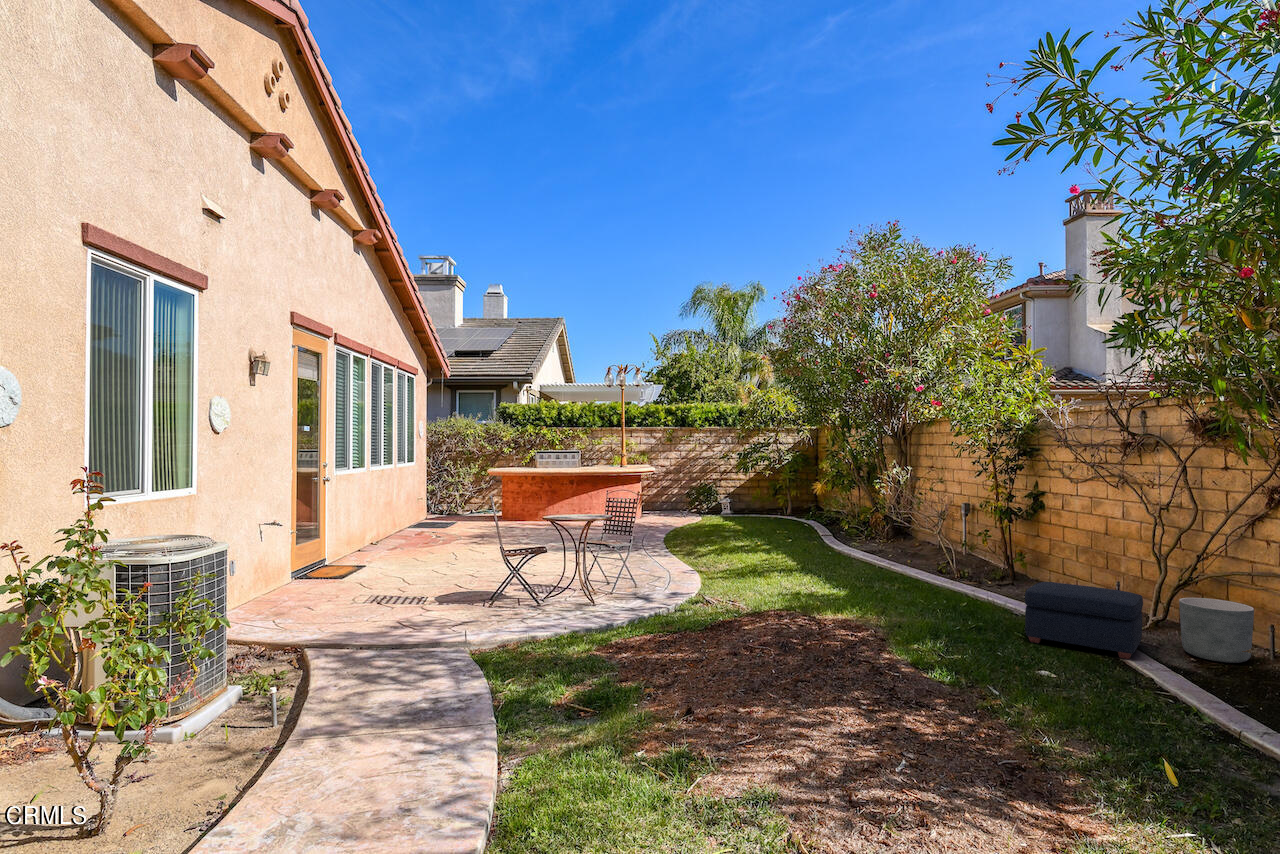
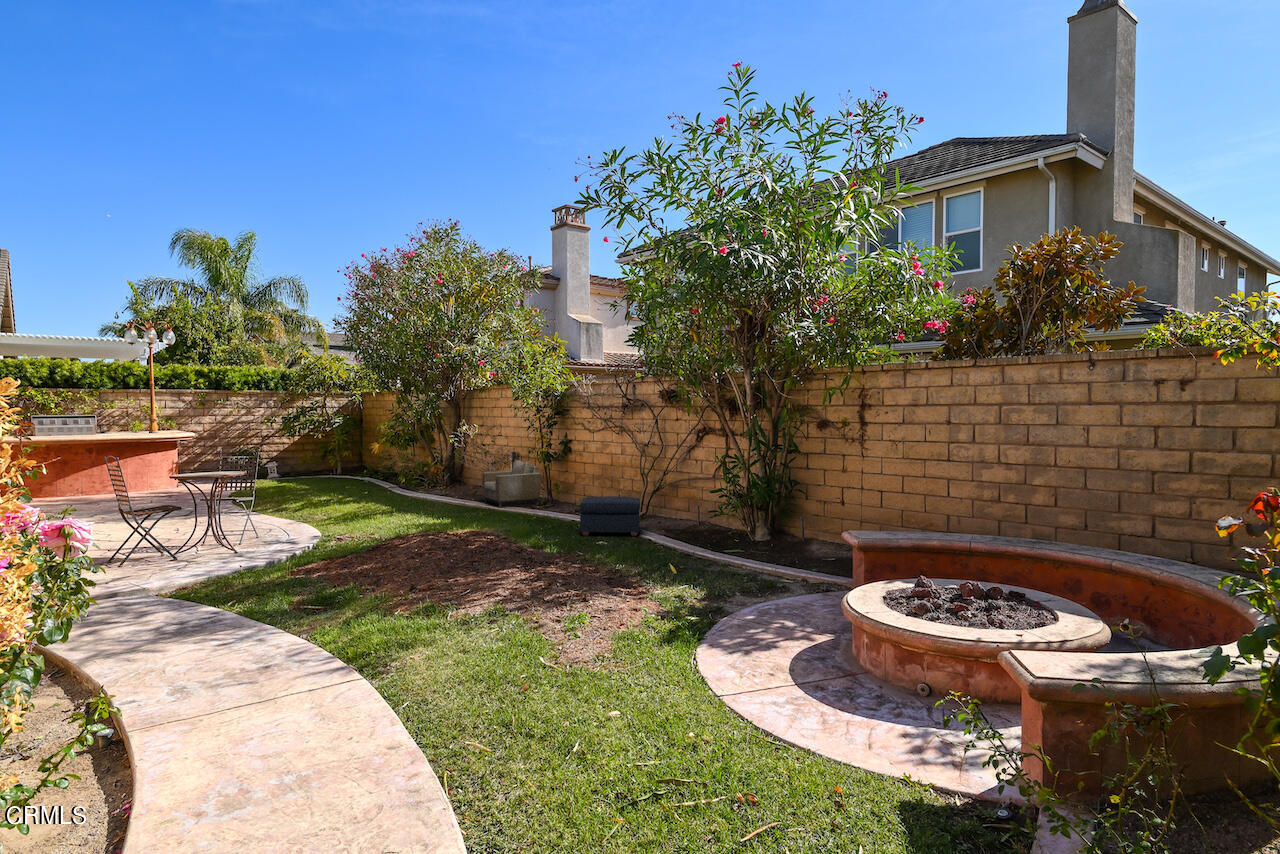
armchair: none [917,515,998,580] -> present [482,460,541,507]
planter: present [1179,598,1254,663] -> none [657,496,690,530]

